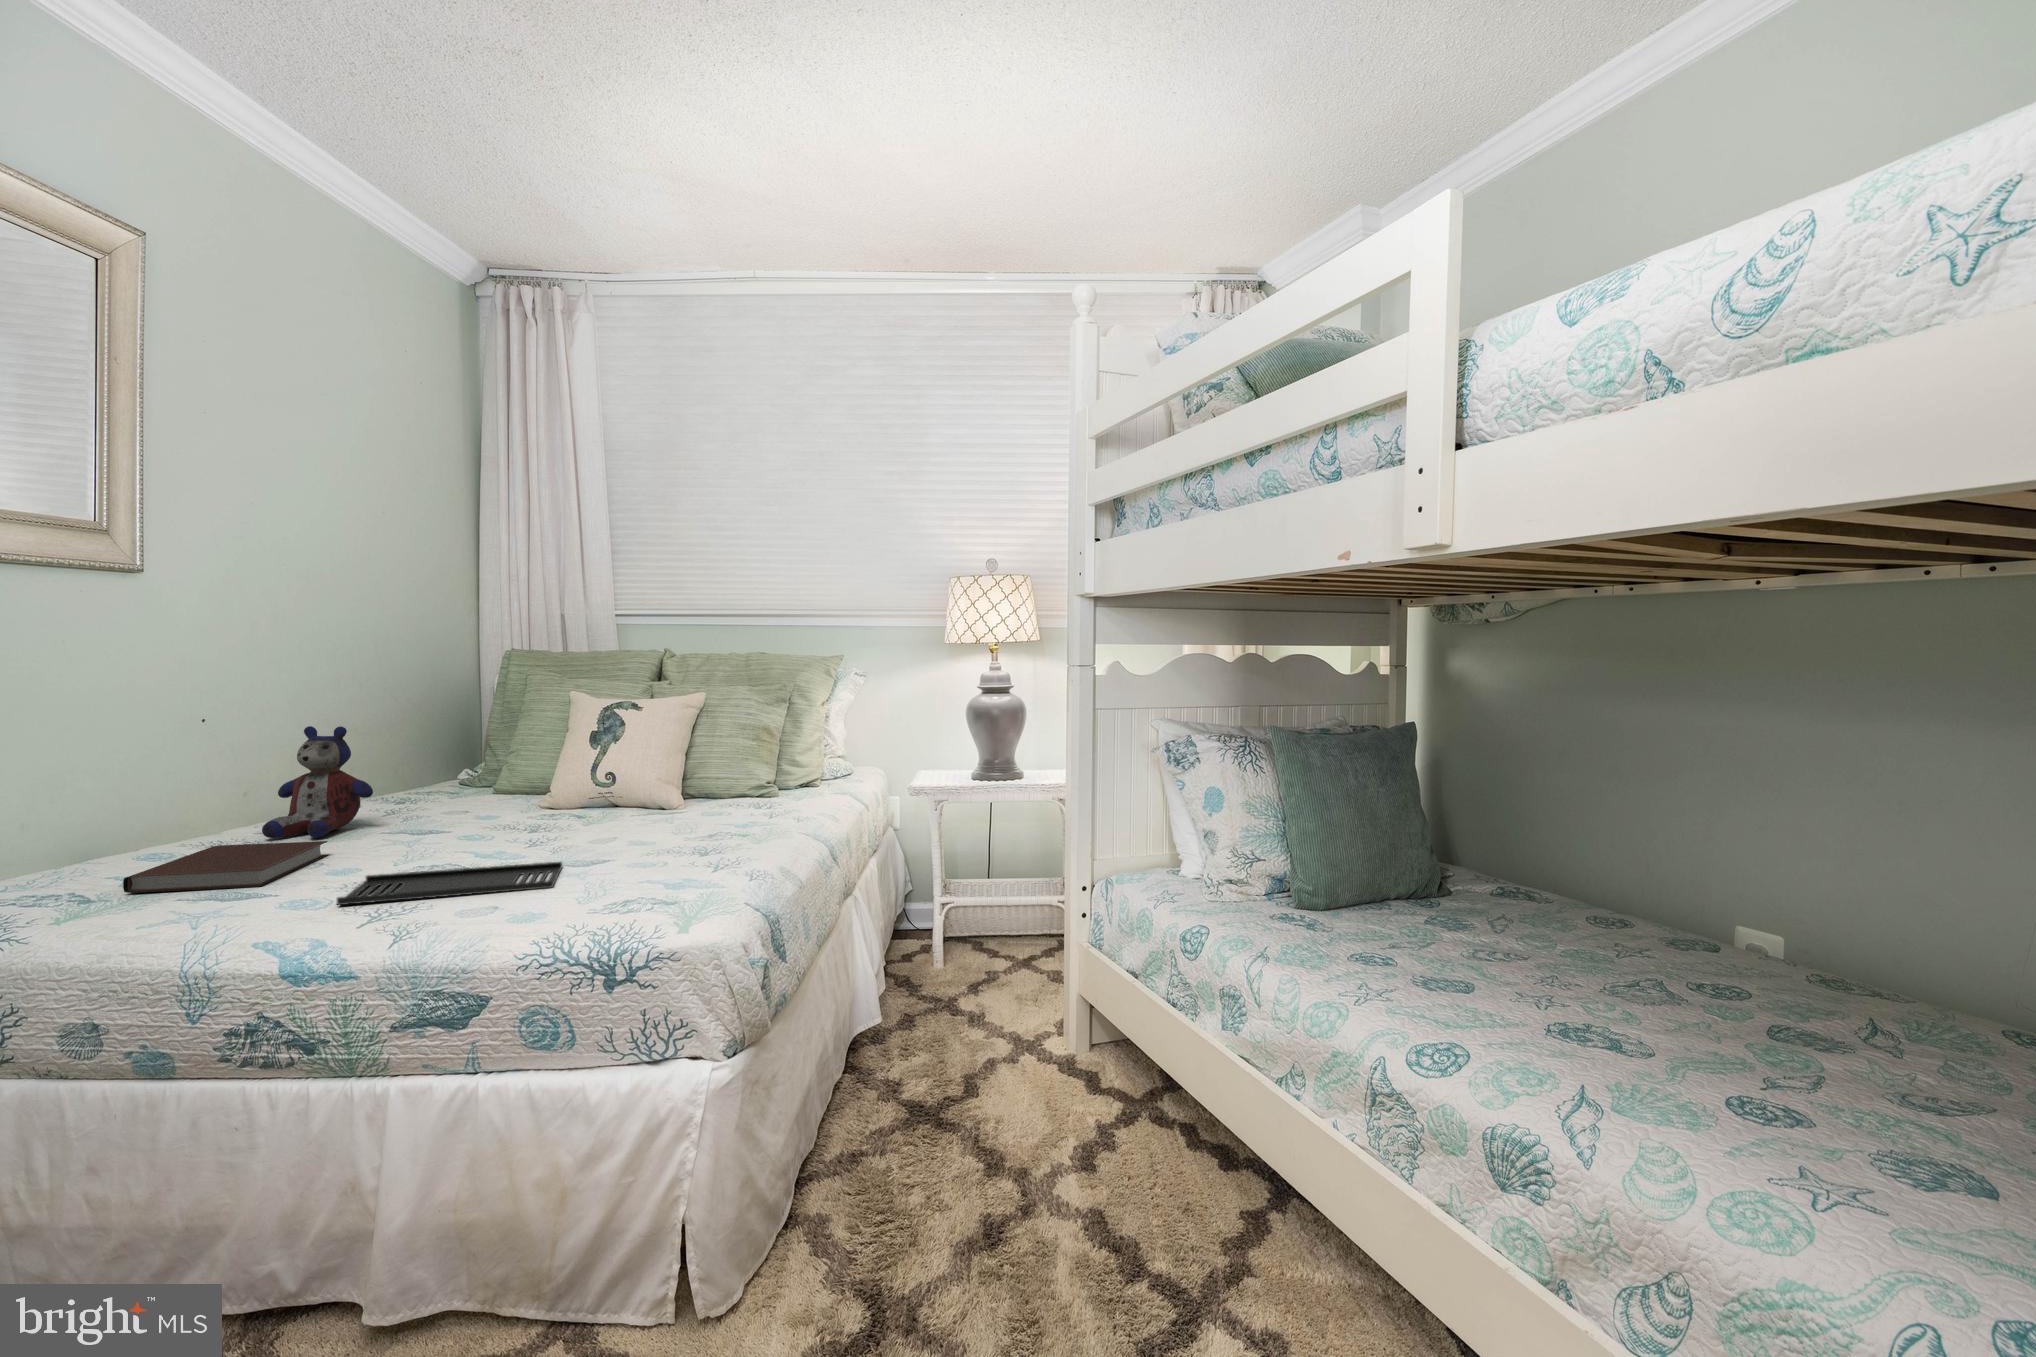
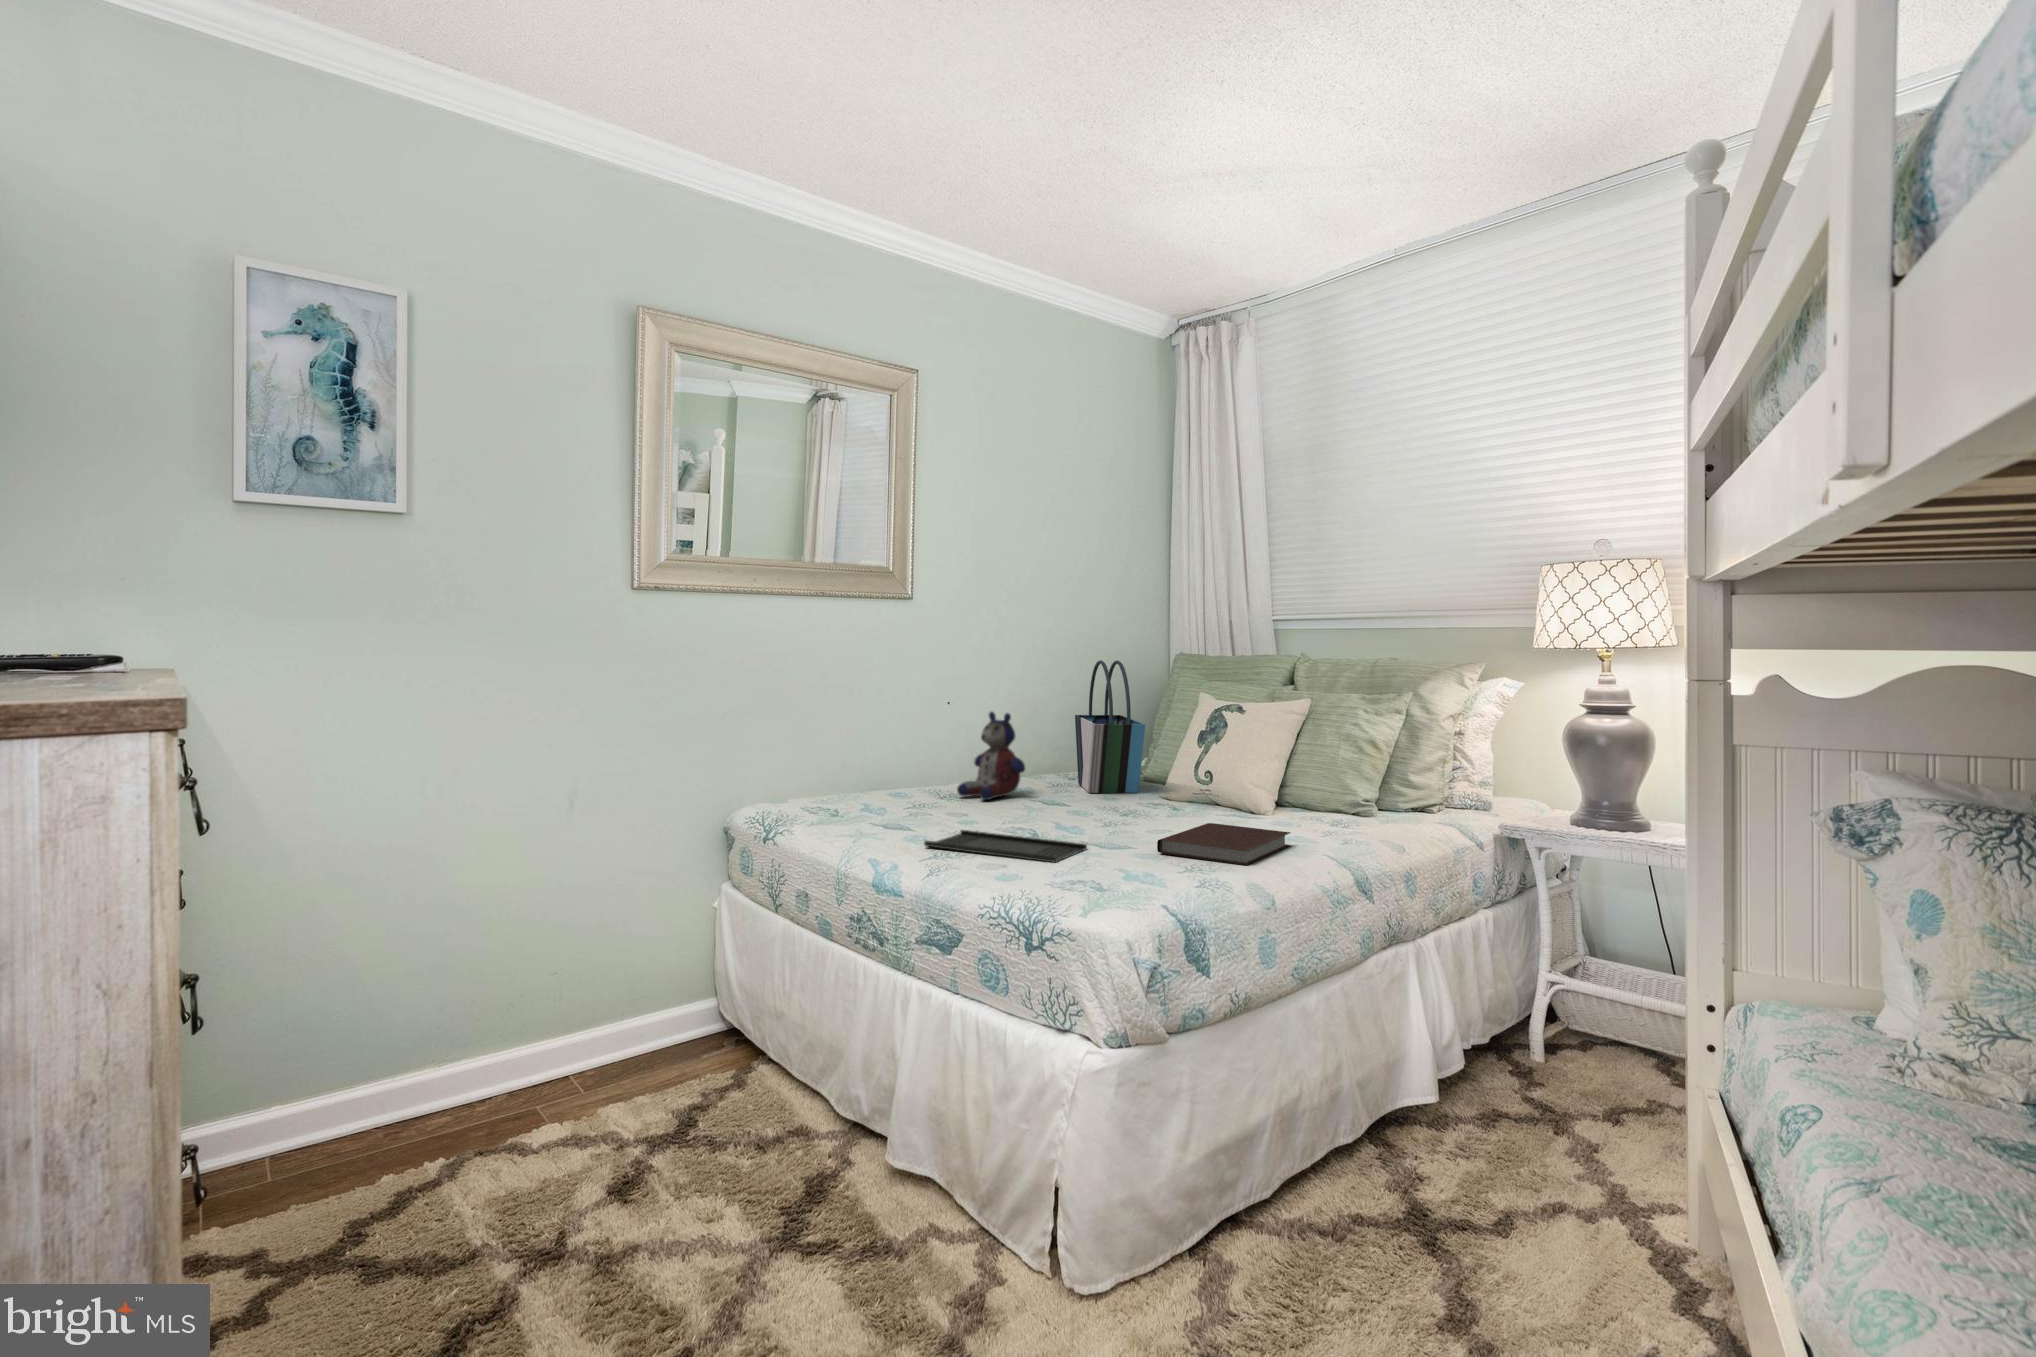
tote bag: none [400,661,523,811] -> present [1075,660,1145,793]
notebook: present [123,841,328,893] -> present [1157,823,1291,865]

